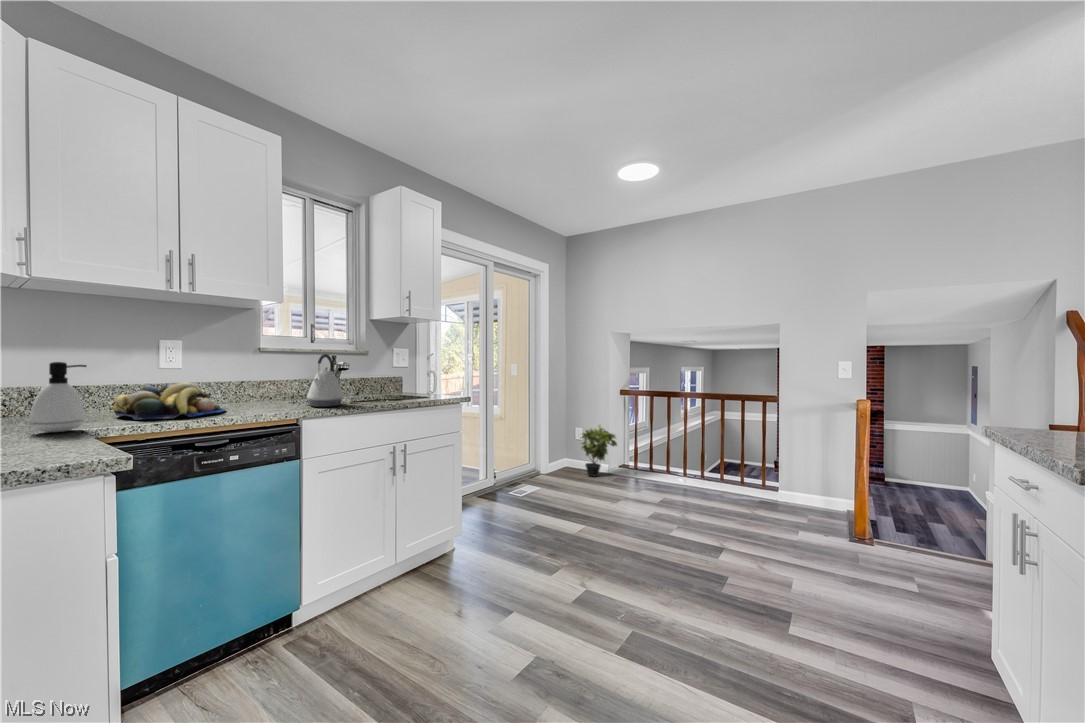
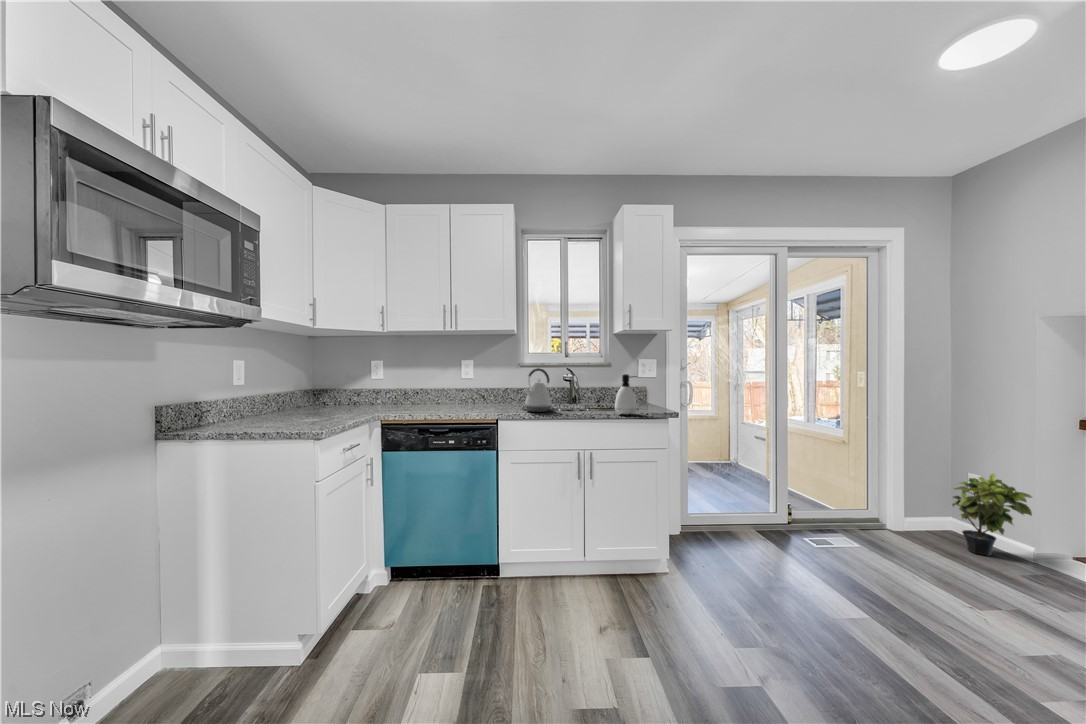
soap dispenser: present [30,362,86,432] -> present [615,374,637,415]
fruit bowl: present [113,382,225,419] -> none [421,388,478,412]

